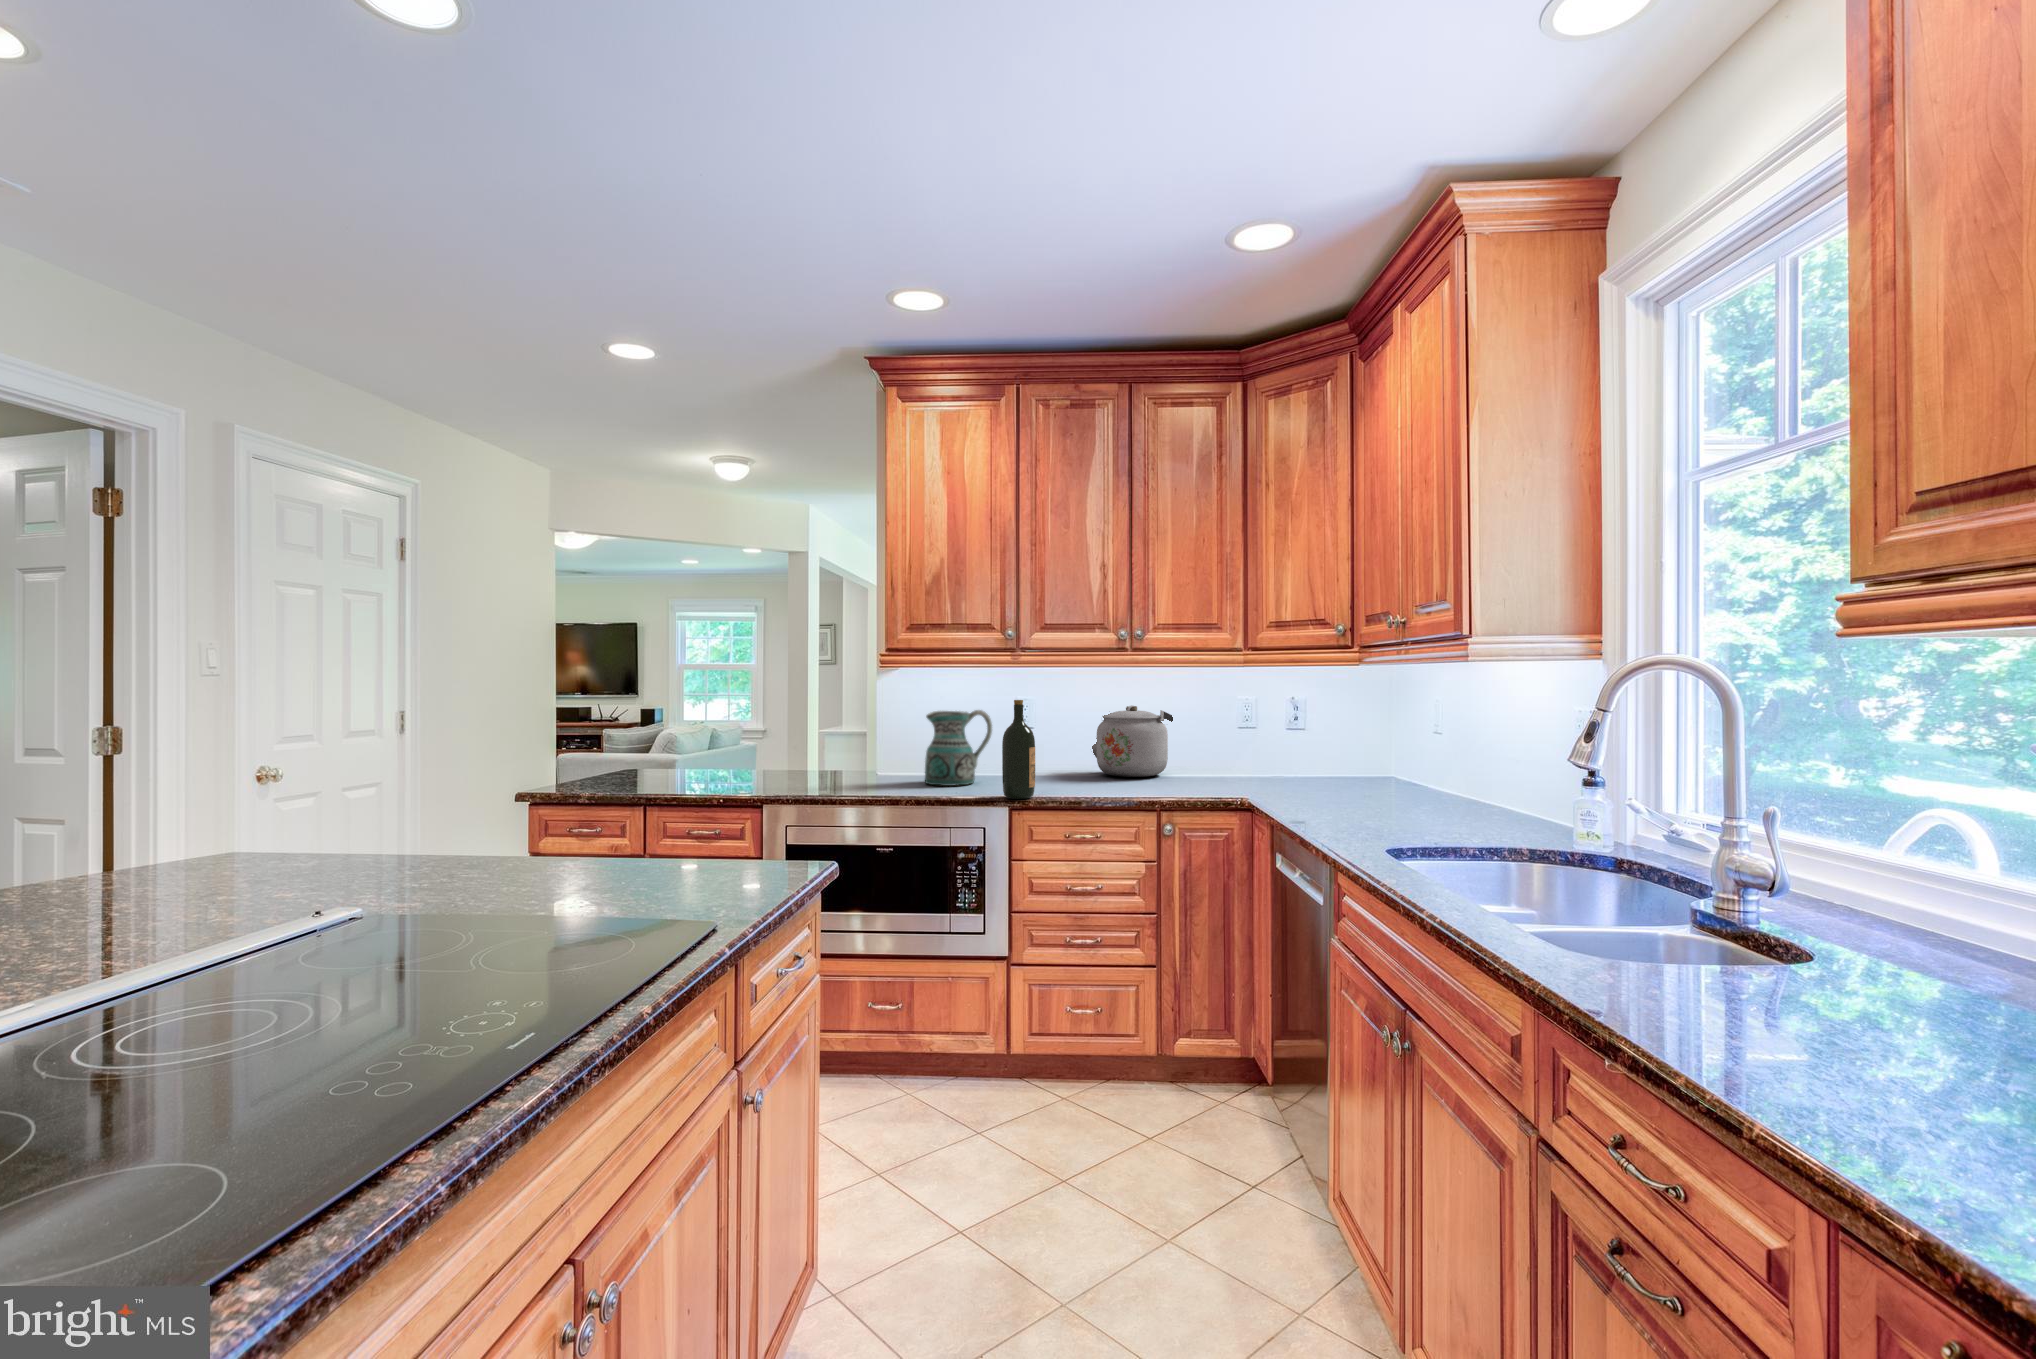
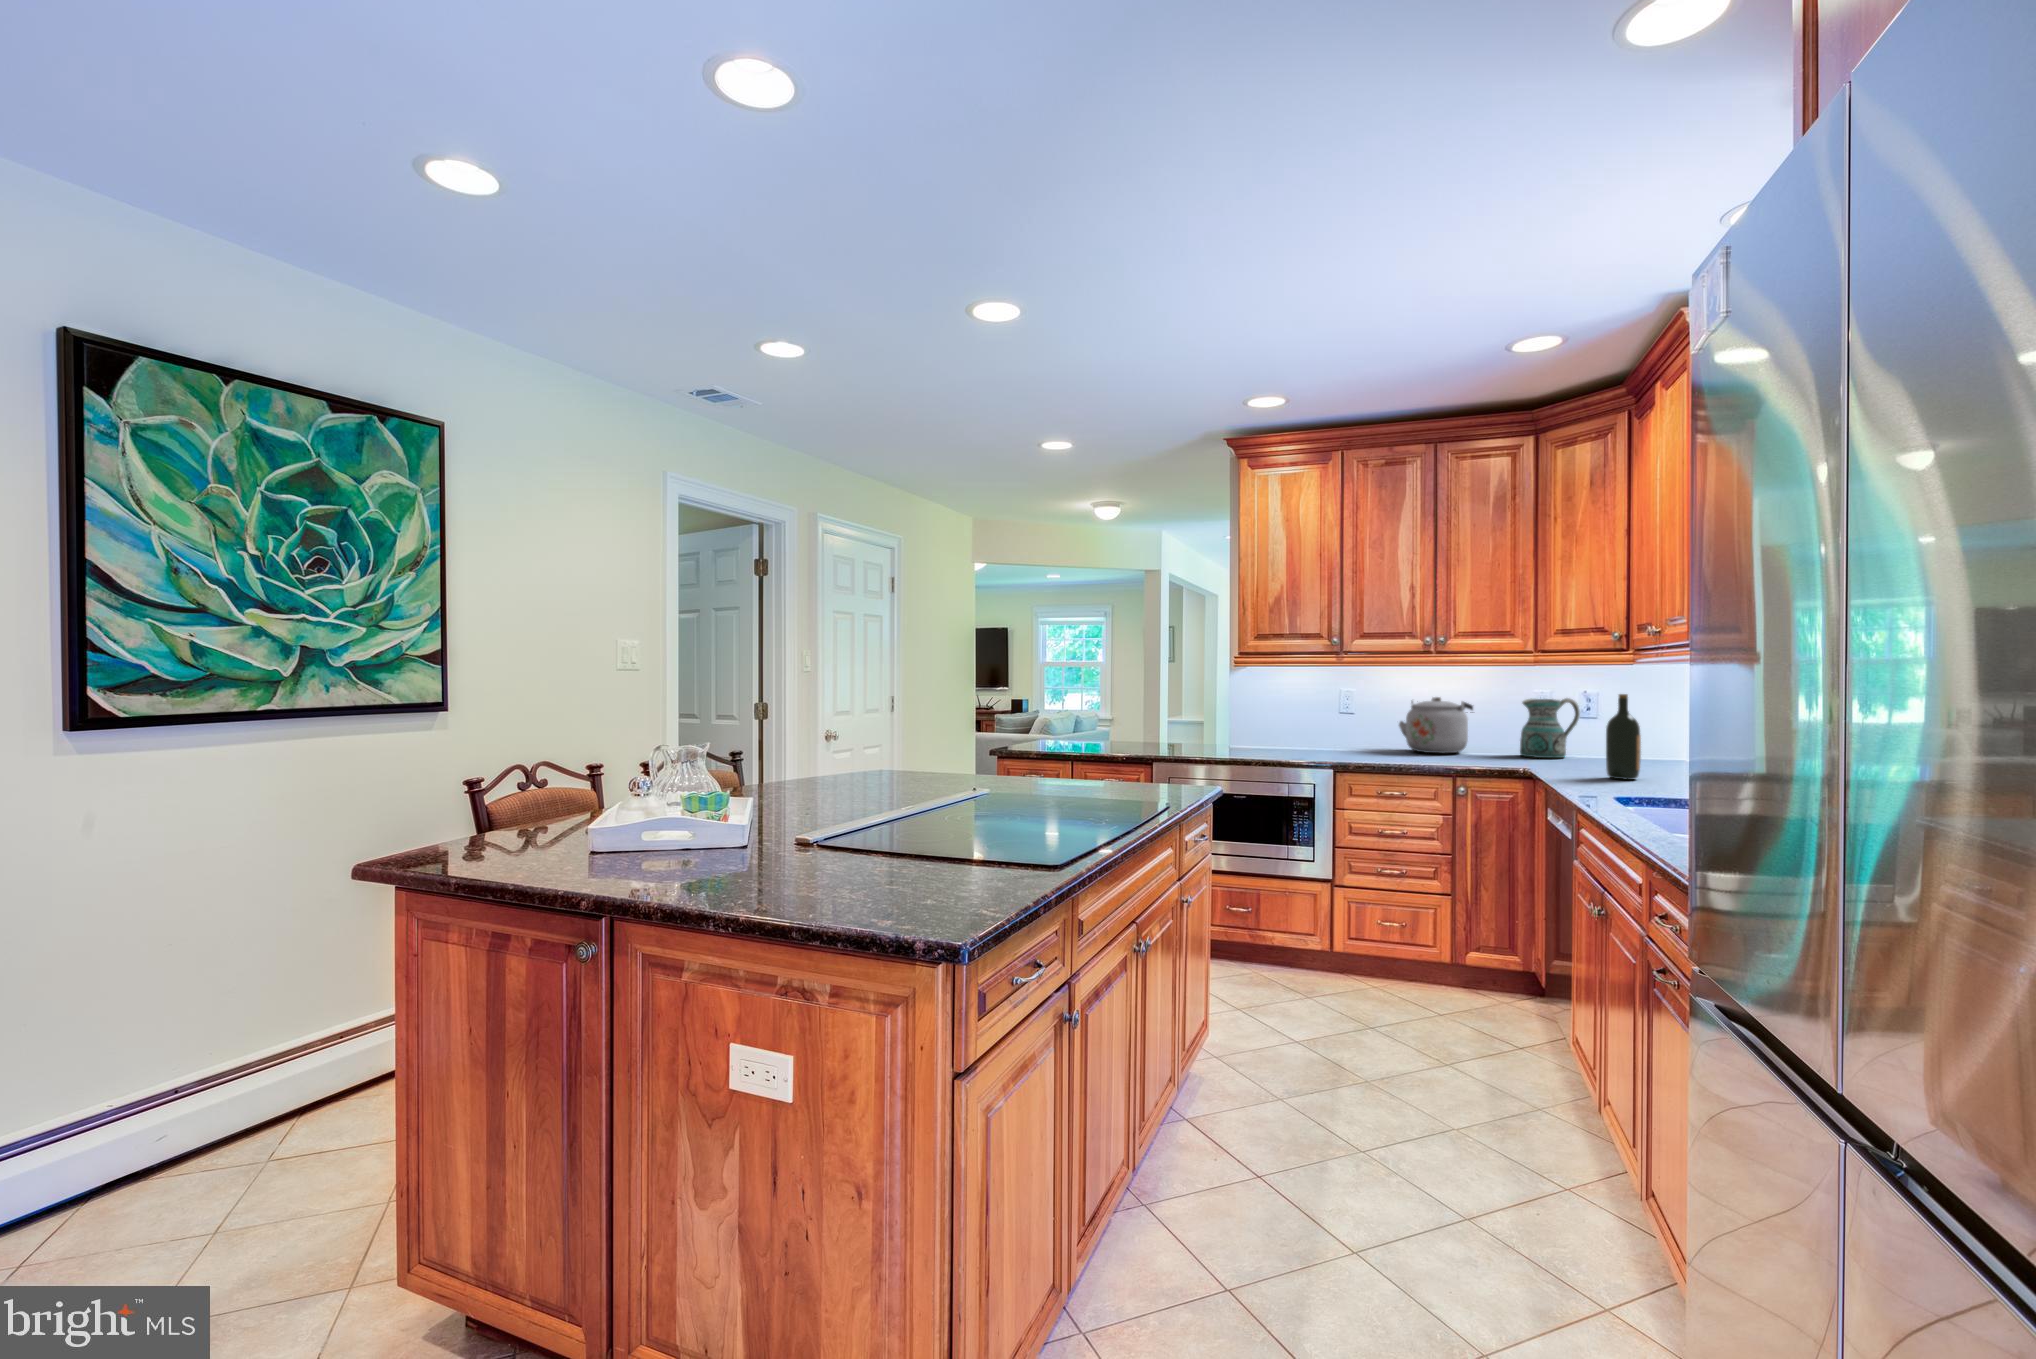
wine bottle: present [1002,700,1035,799] -> present [1606,694,1641,780]
ceramic pitcher: present [925,710,992,786] -> present [1520,698,1580,758]

